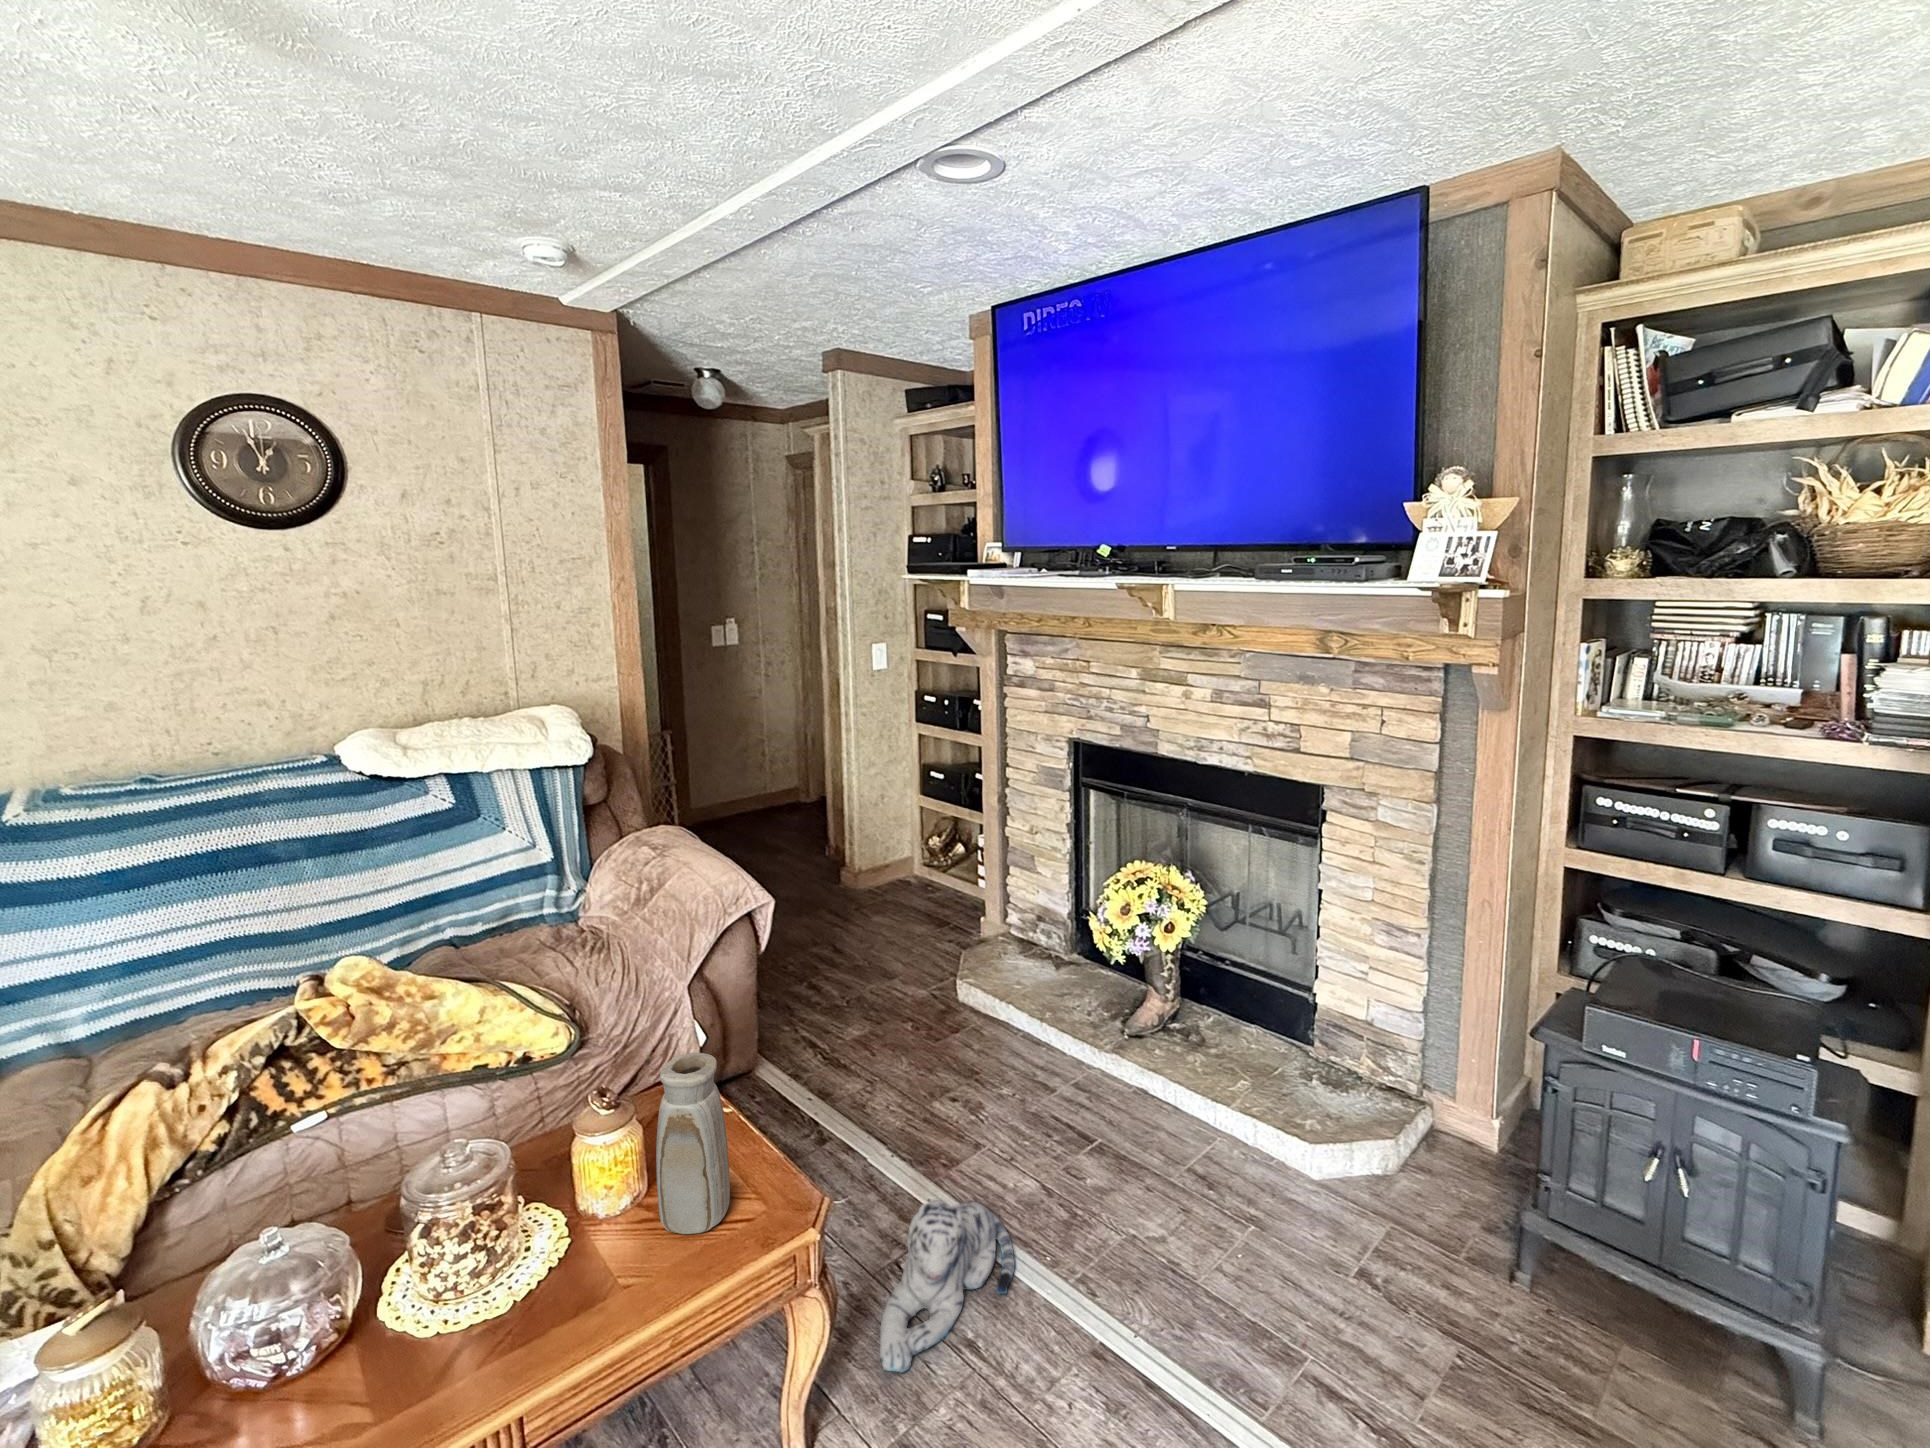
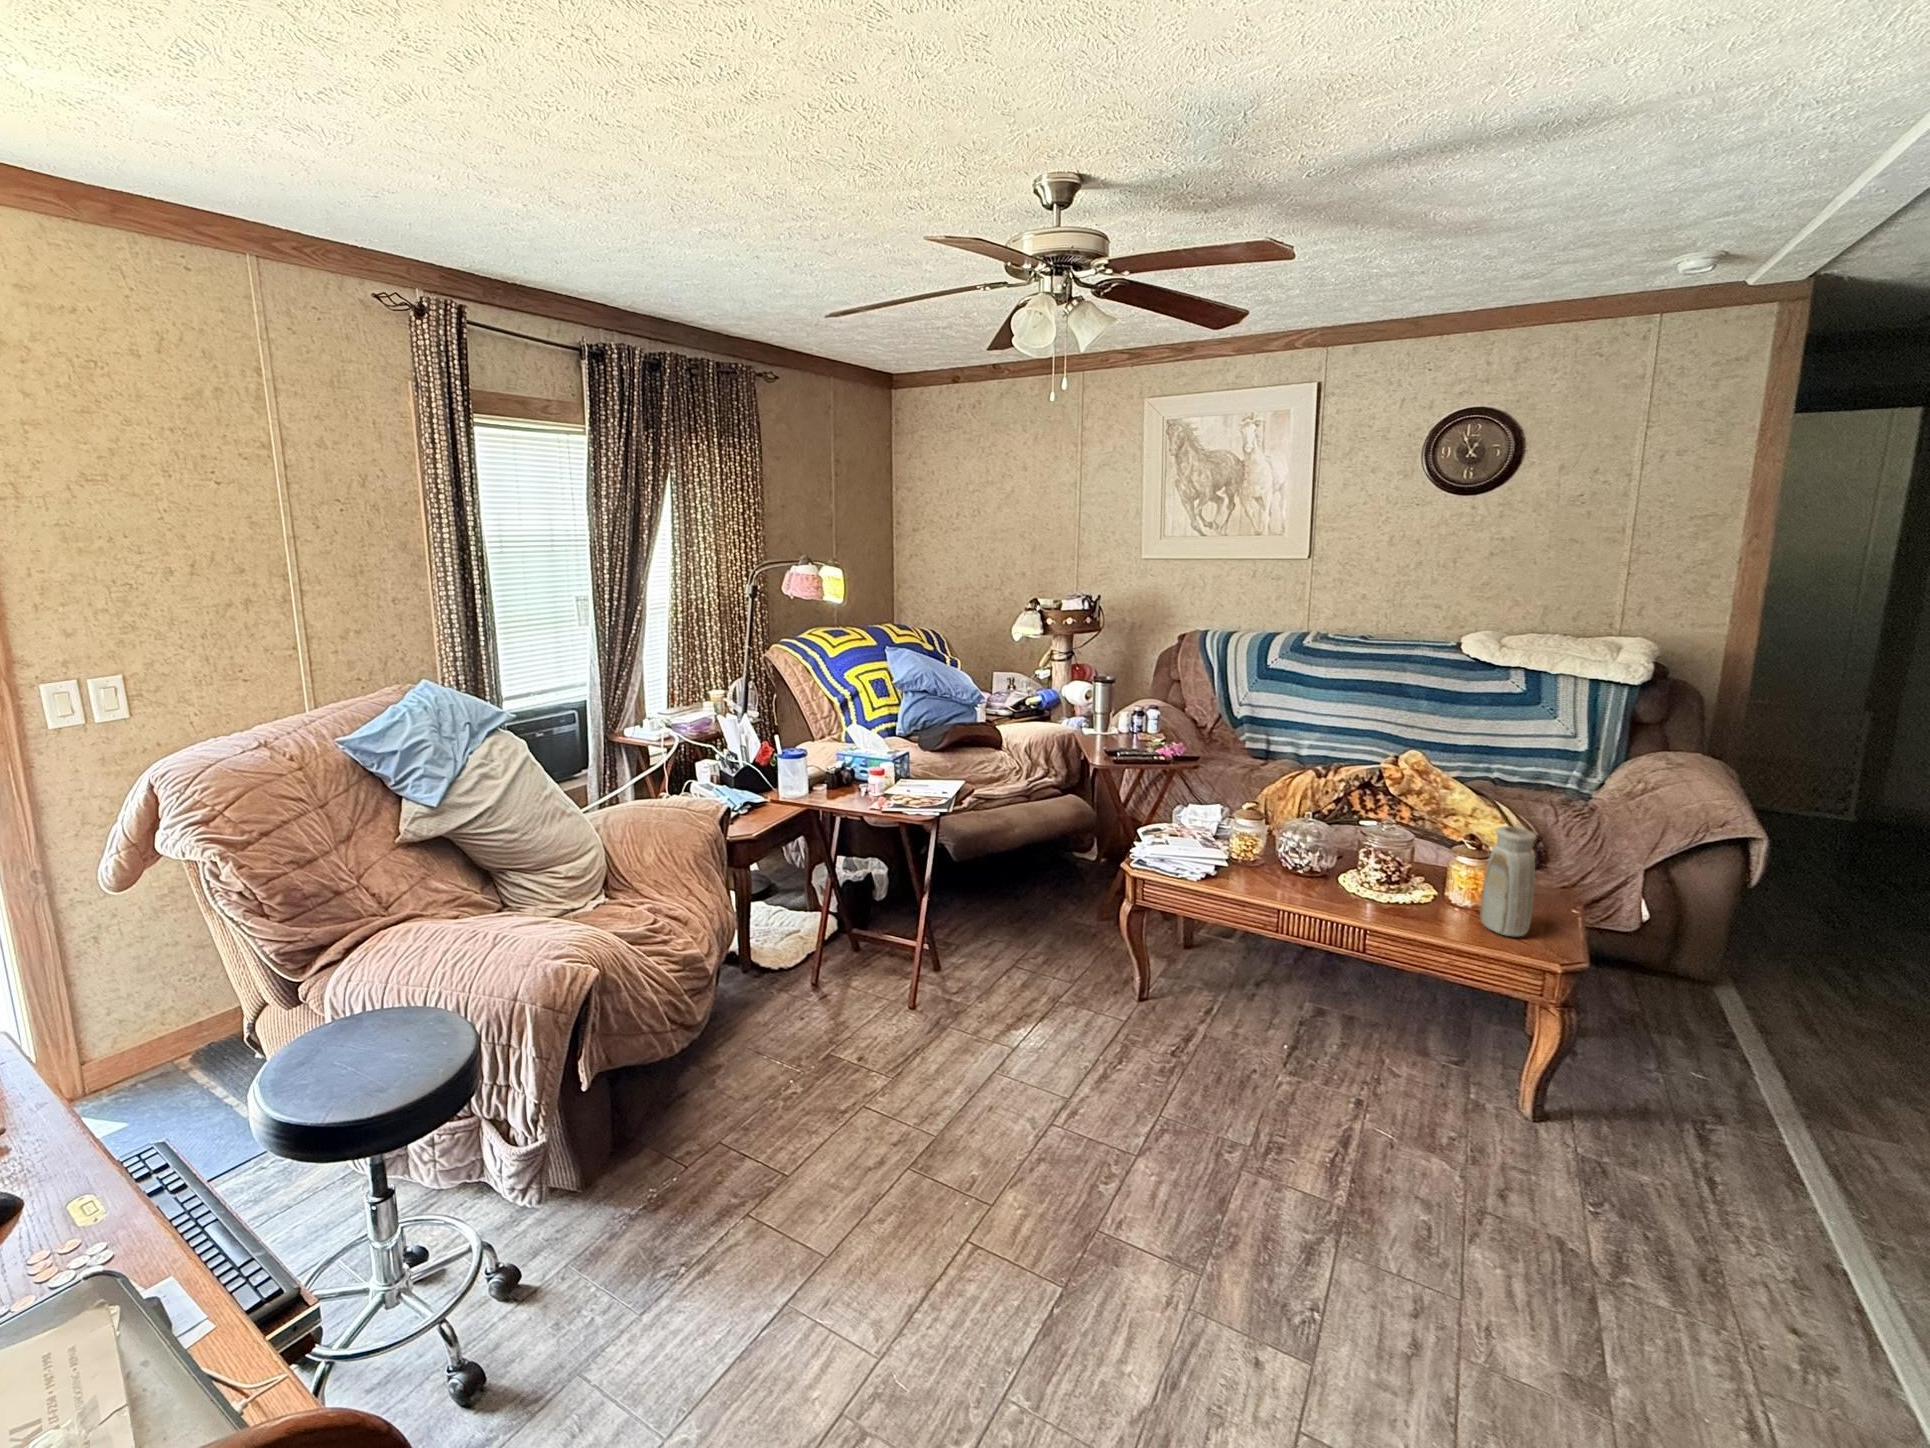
plush toy: present [880,1200,1015,1373] -> none [1620,1059,1840,1193]

